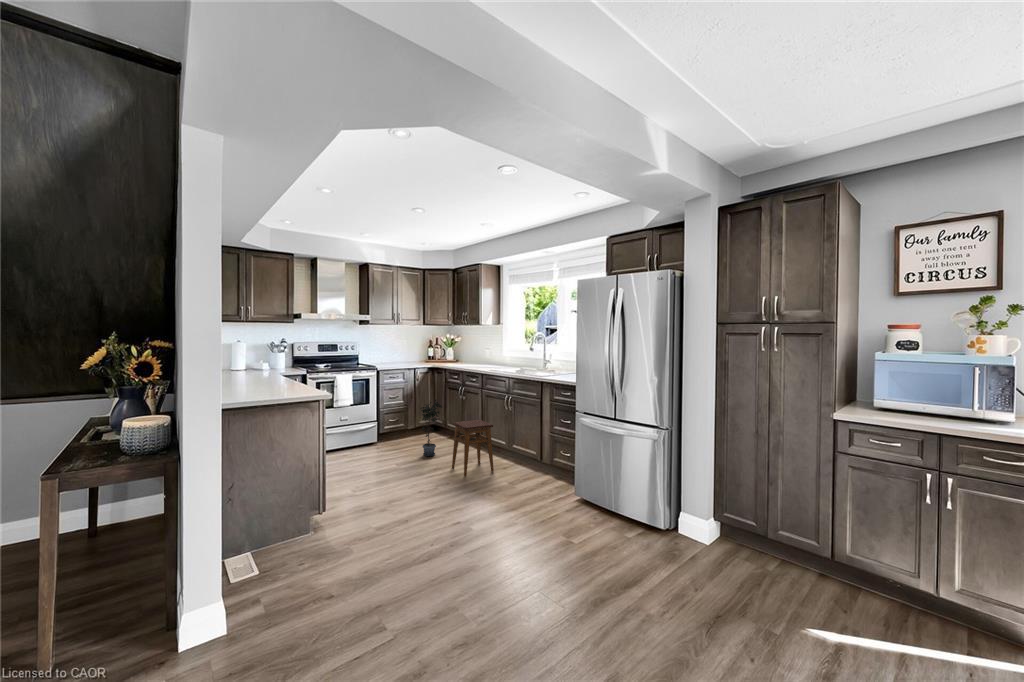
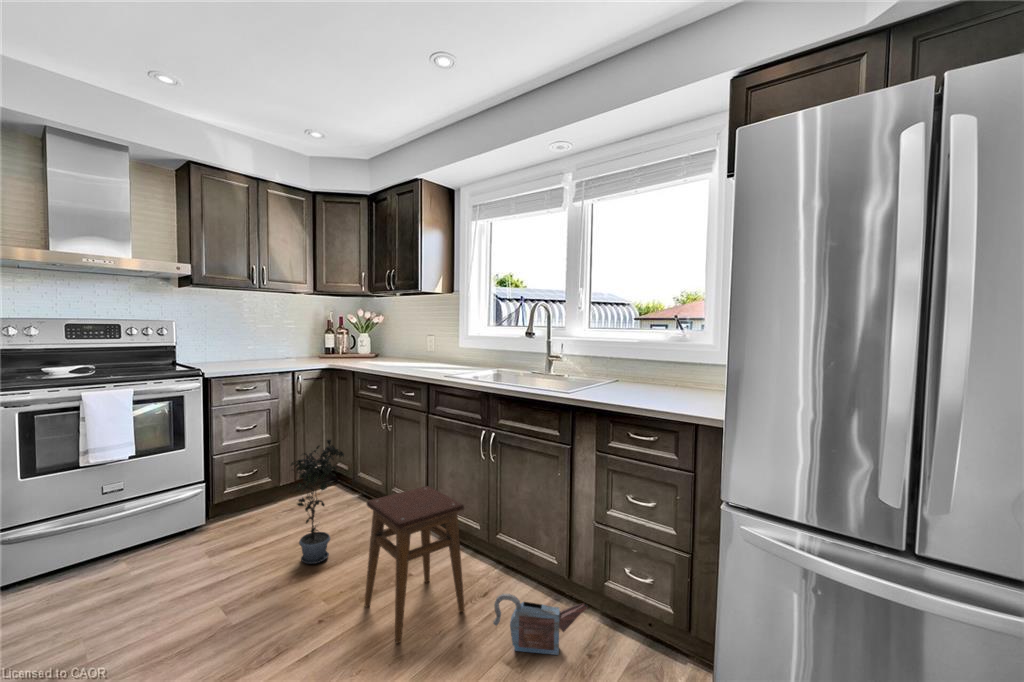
watering can: none [503,458,541,483] -> present [493,594,588,655]

